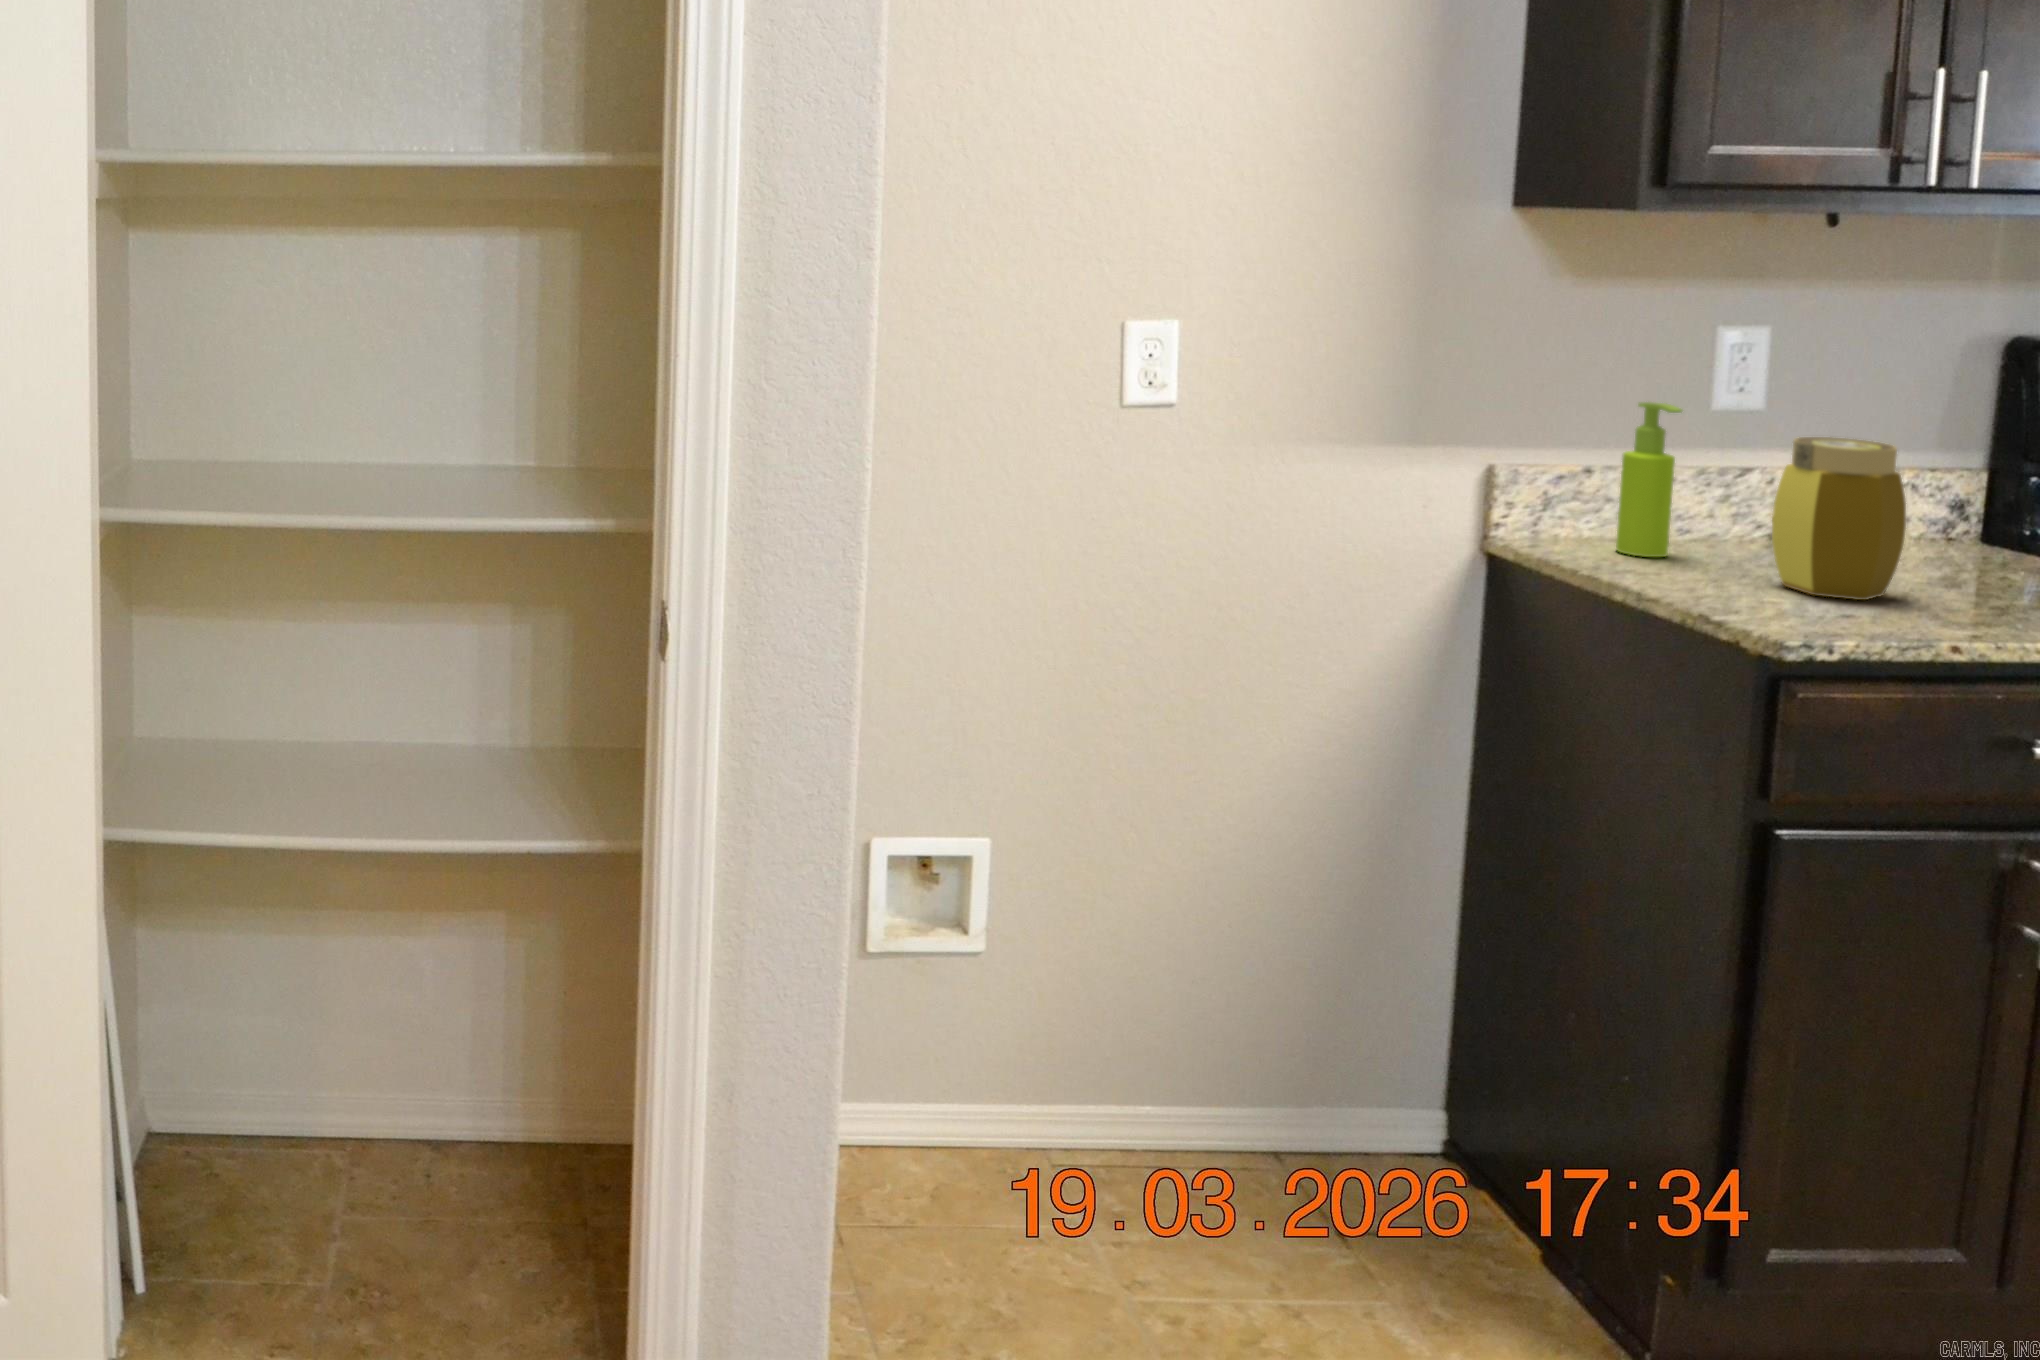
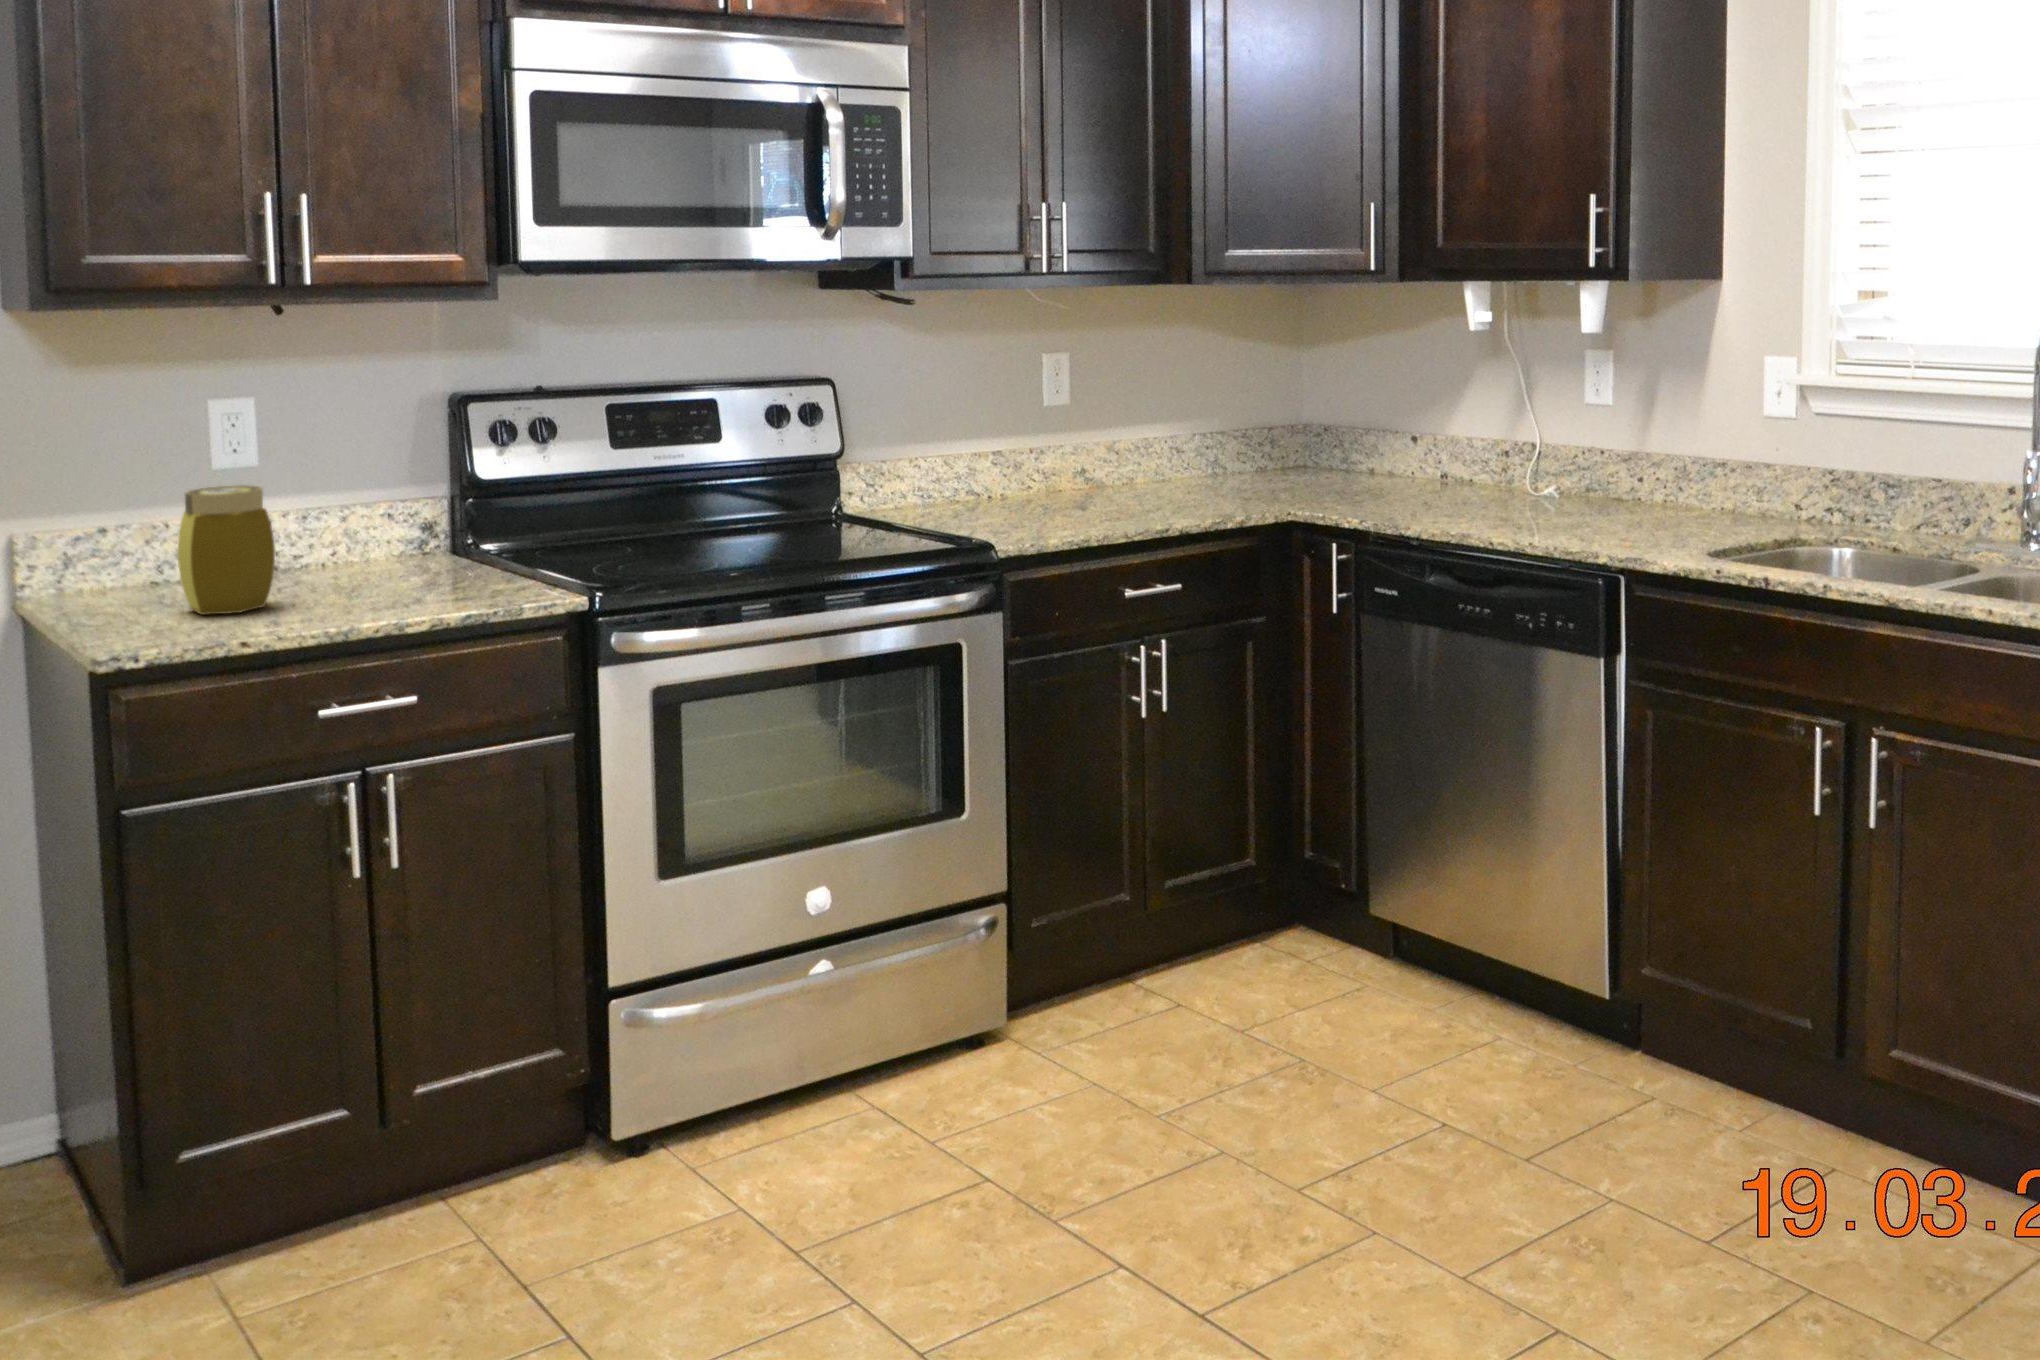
soap dispenser: present [1616,402,1682,557] -> none [94,470,141,601]

